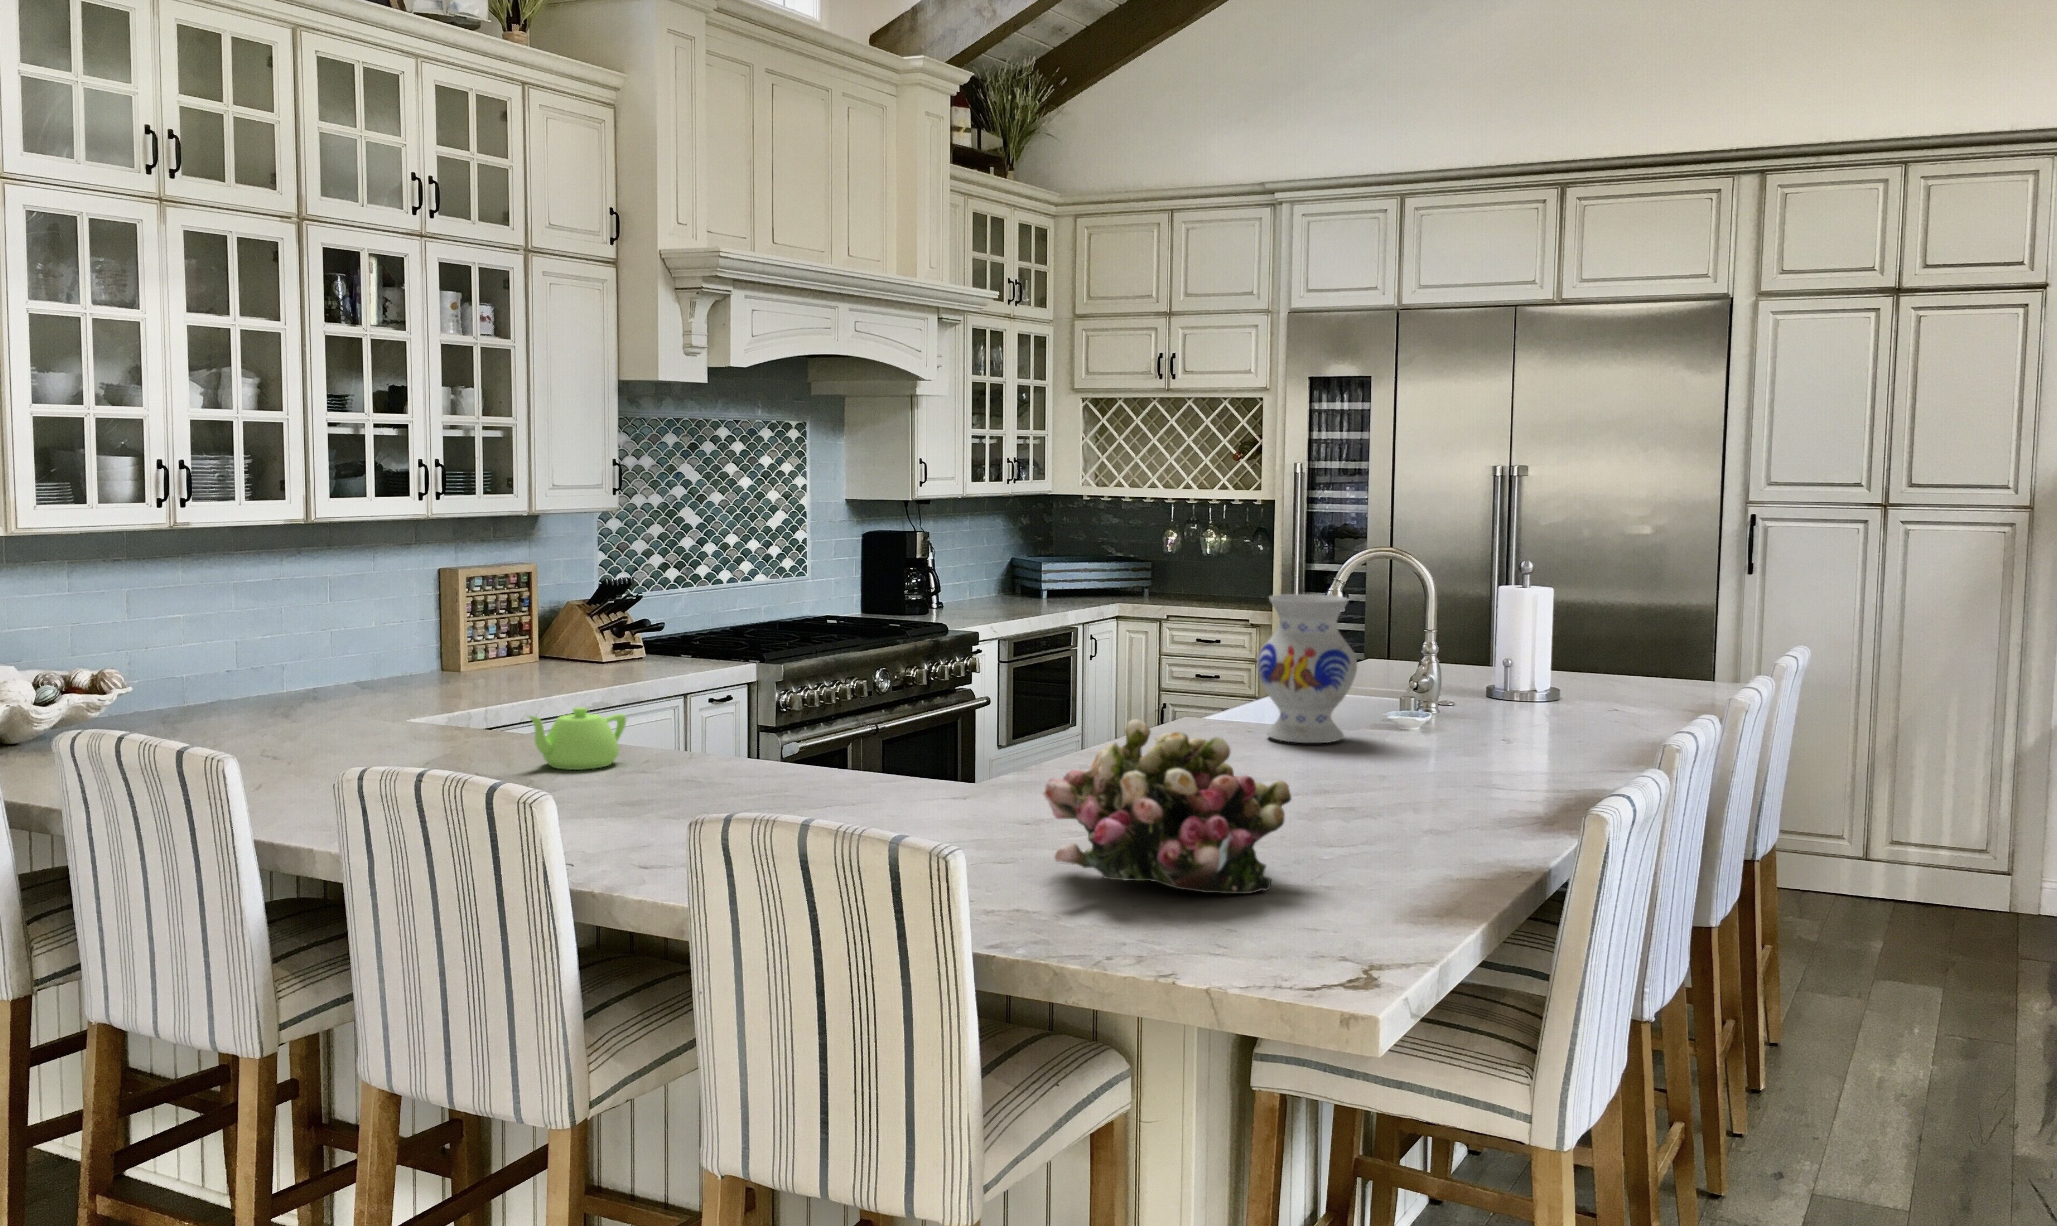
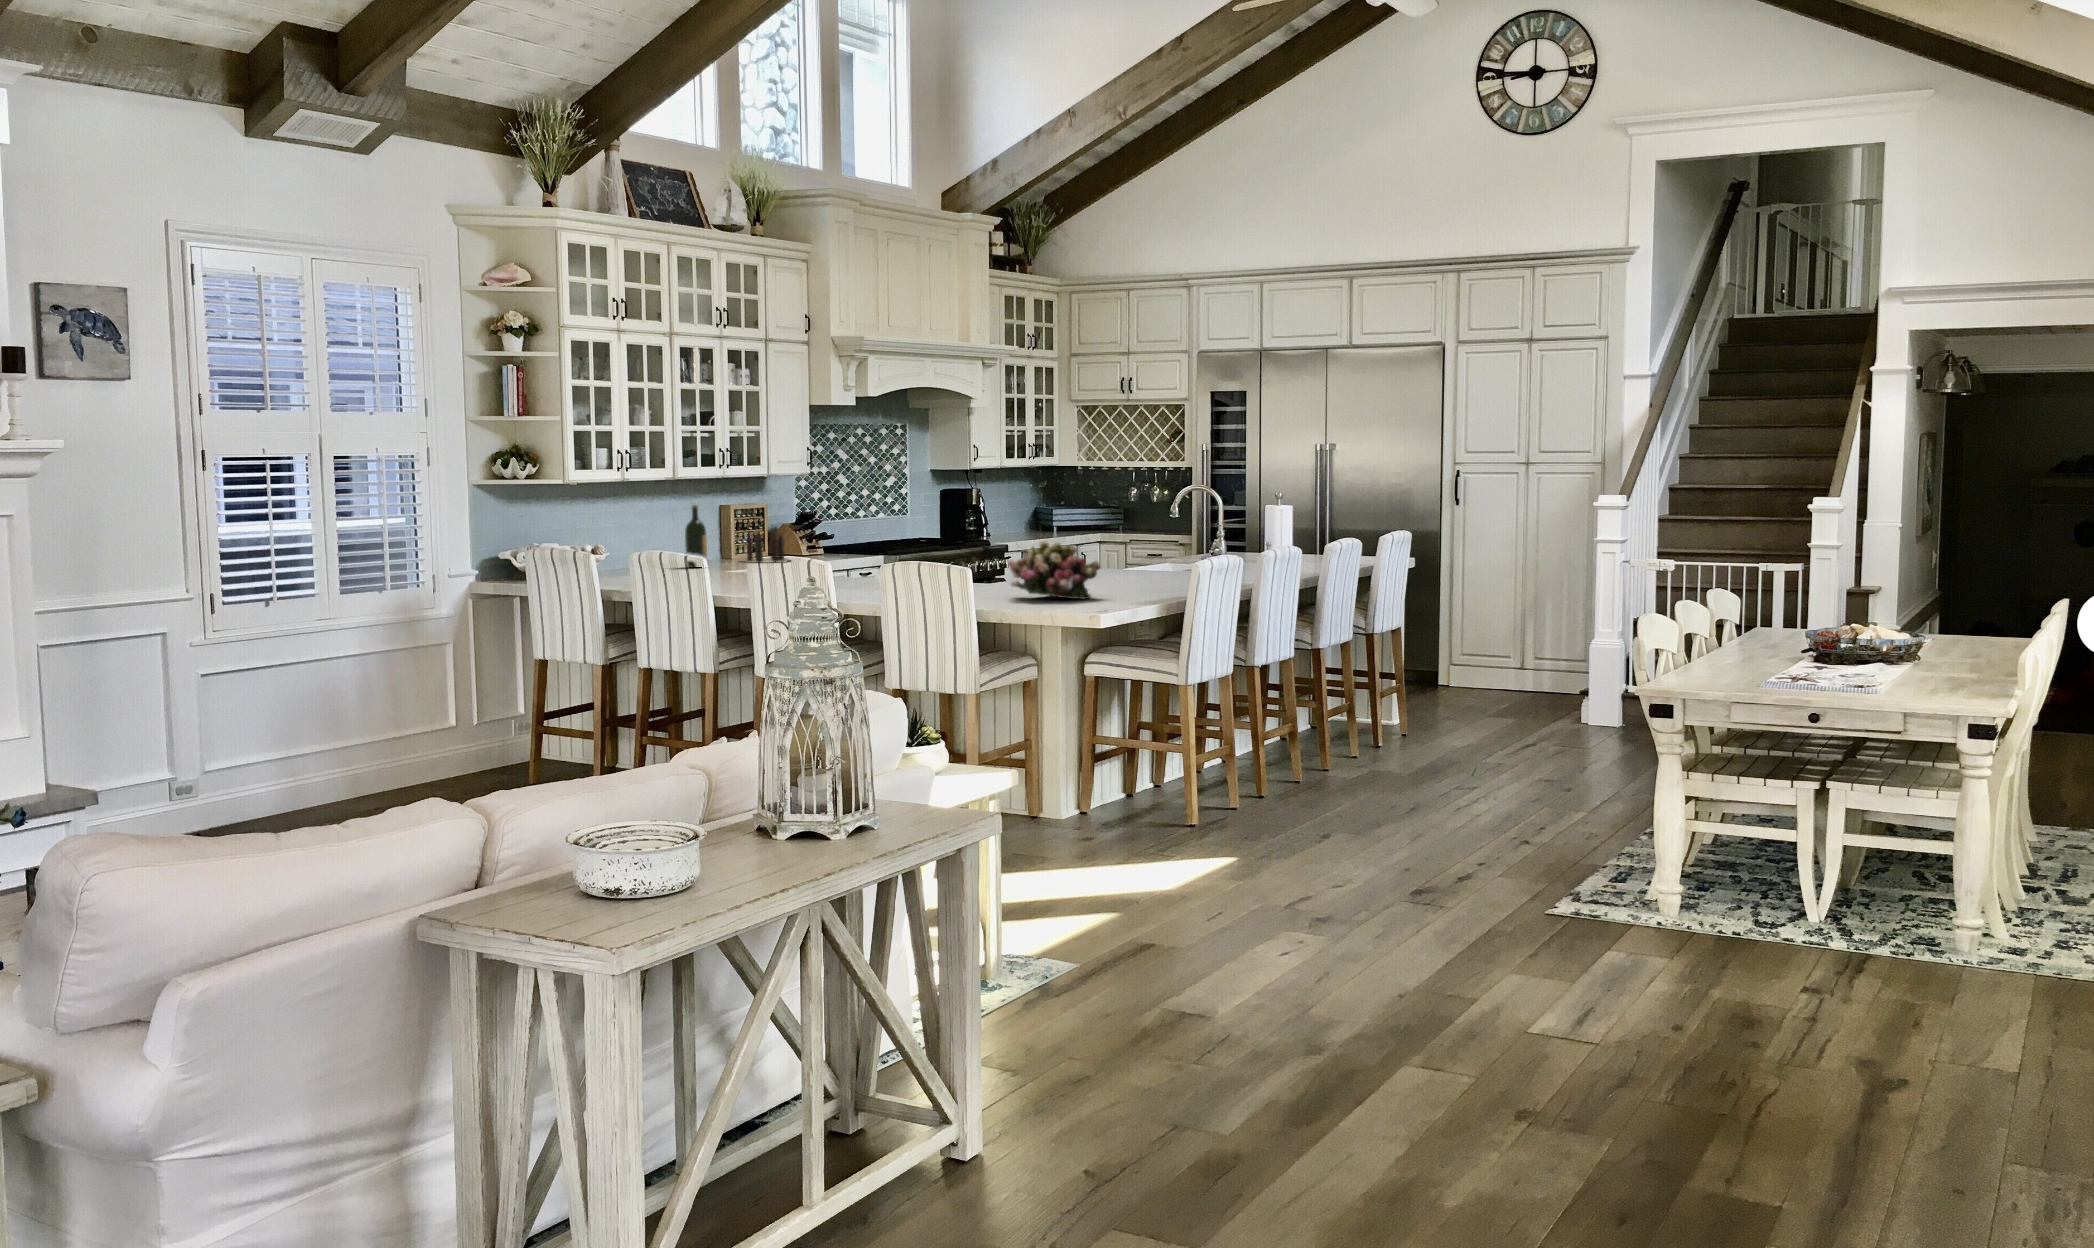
wine bottle: none [331,575,379,704] -> present [685,505,707,568]
vase: present [1257,594,1357,743] -> none [1125,506,1170,573]
candle: none [456,619,598,688] -> present [739,532,789,563]
teapot: present [529,707,626,770] -> none [798,555,838,581]

